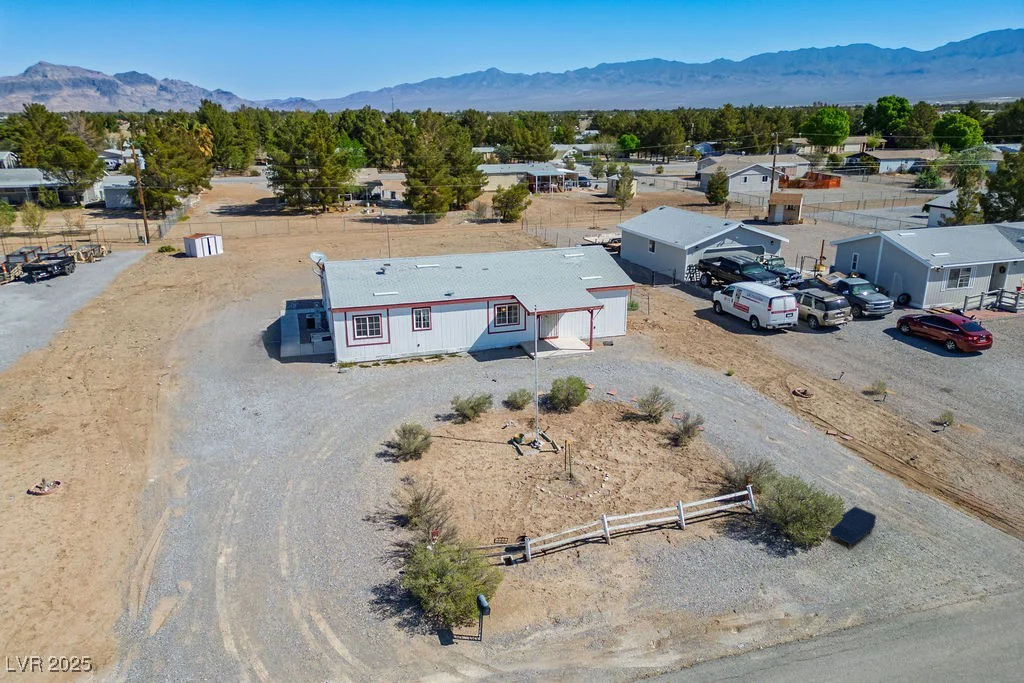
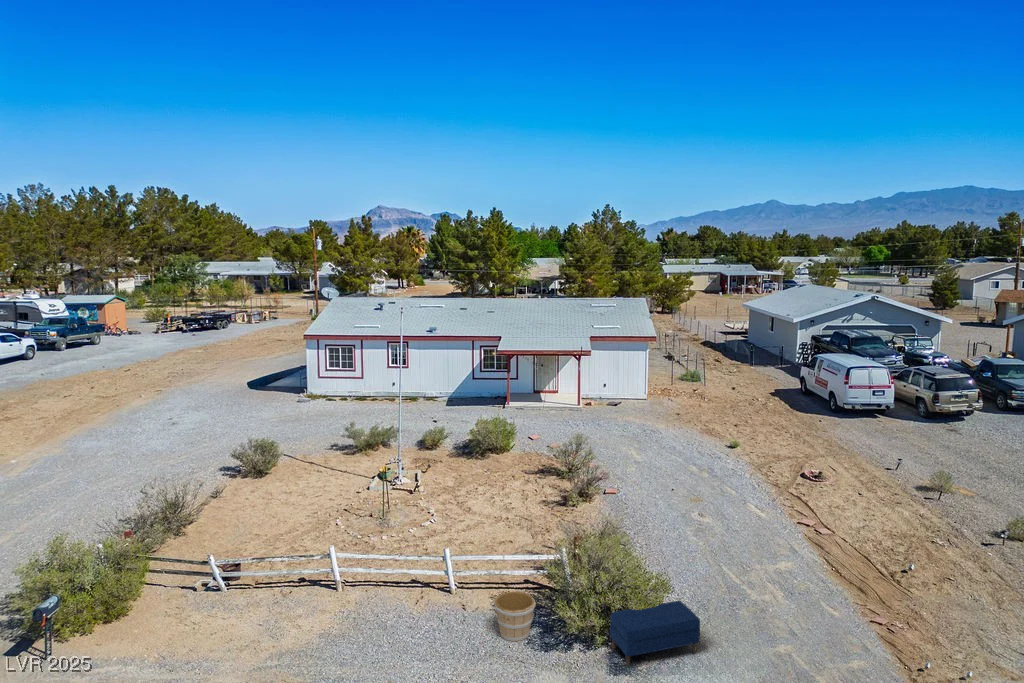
wooden bucket: none [764,520,791,551] -> present [494,590,536,642]

